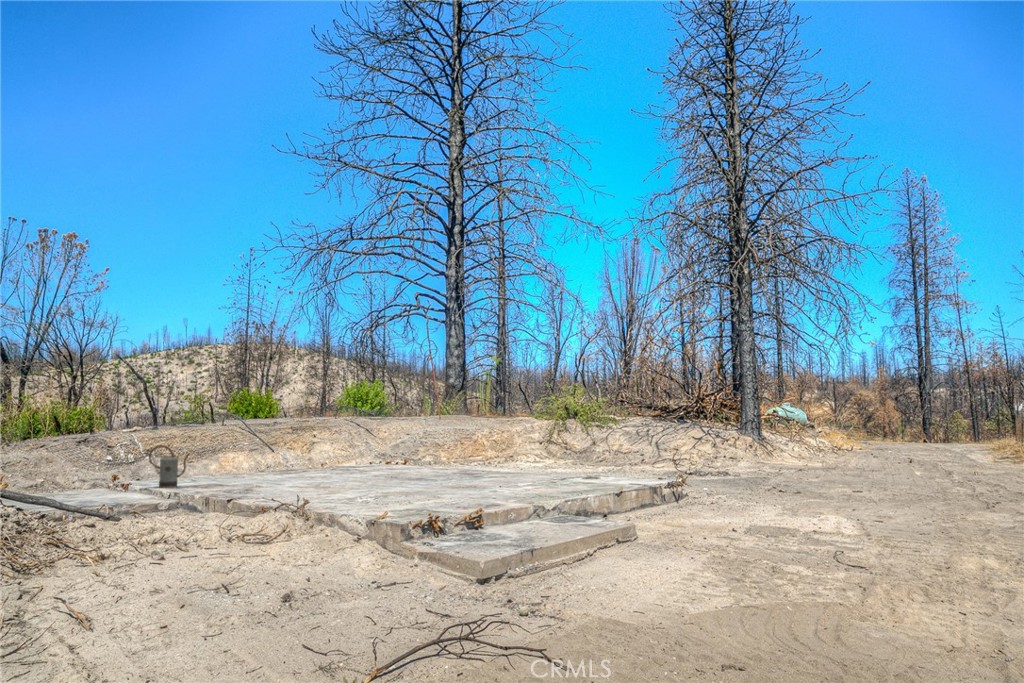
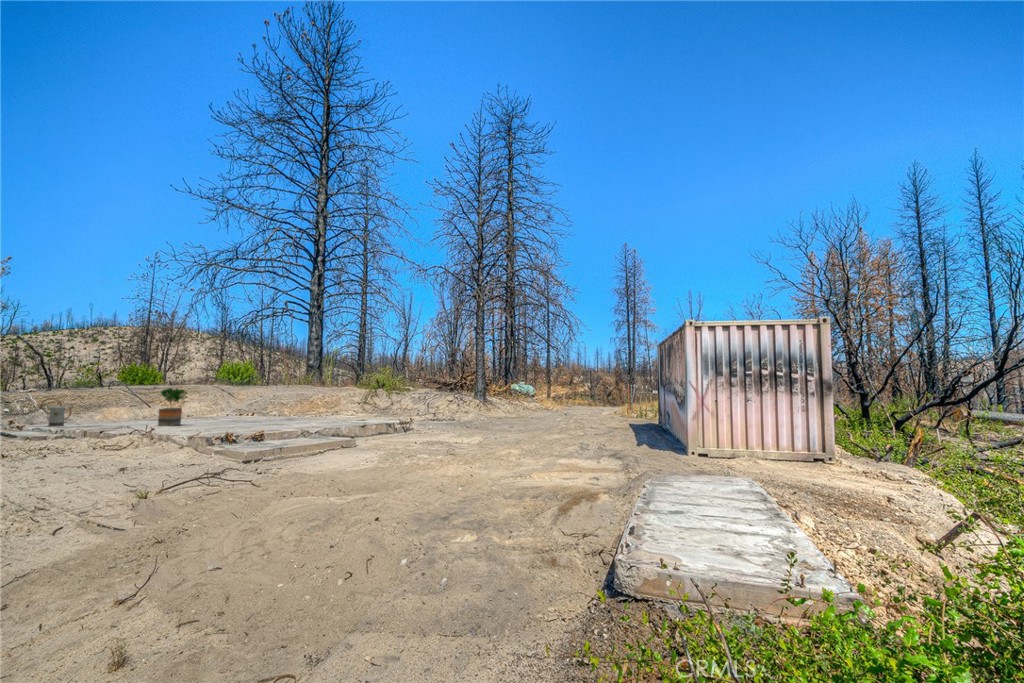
potted tree: none [296,427,336,488] -> present [158,388,188,426]

